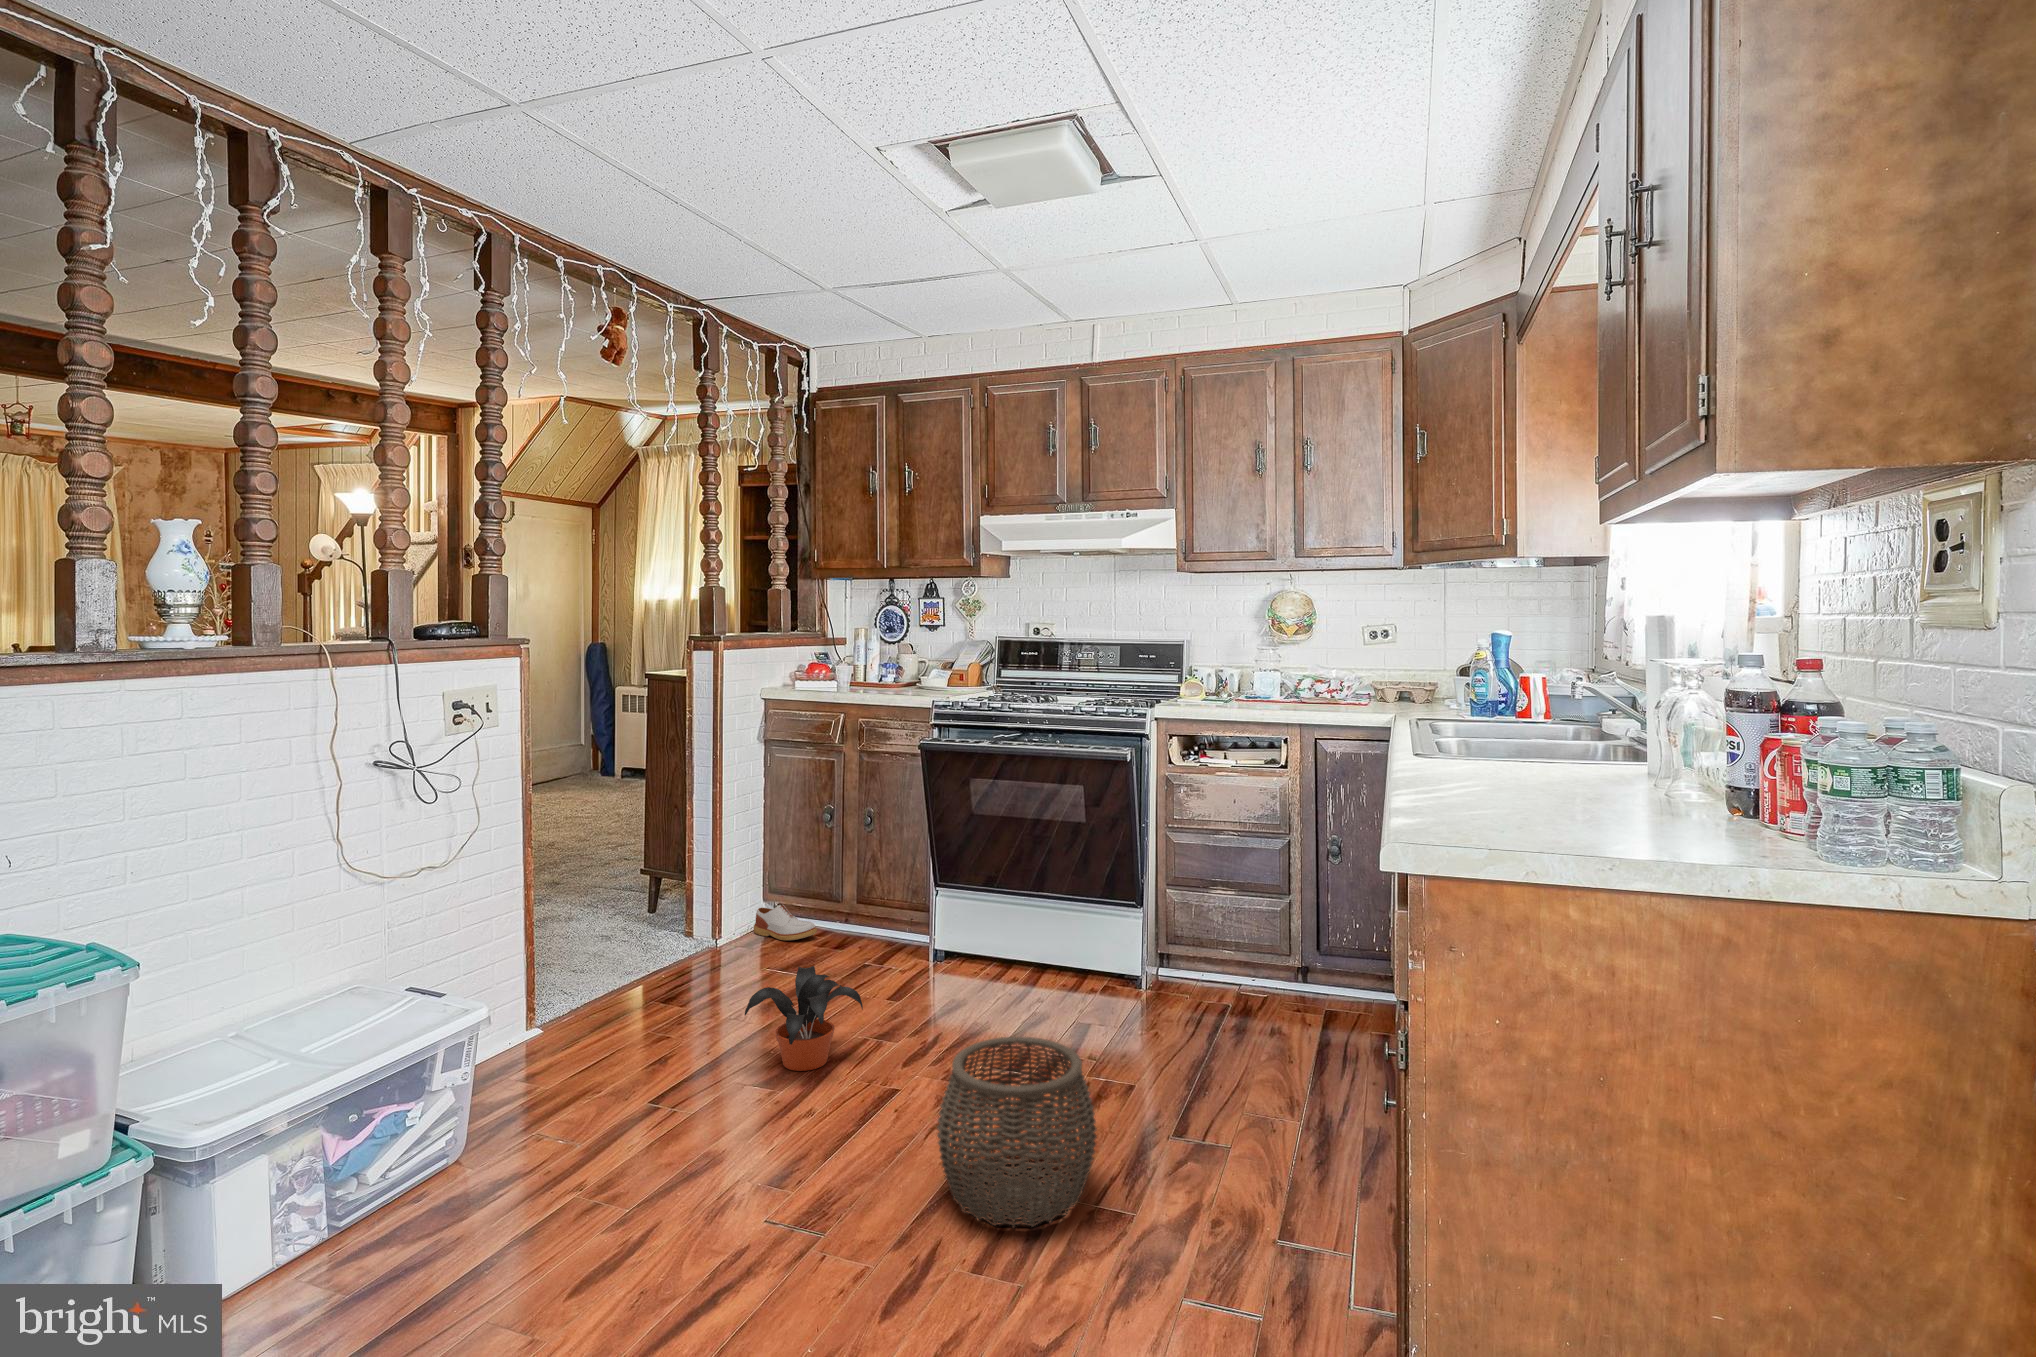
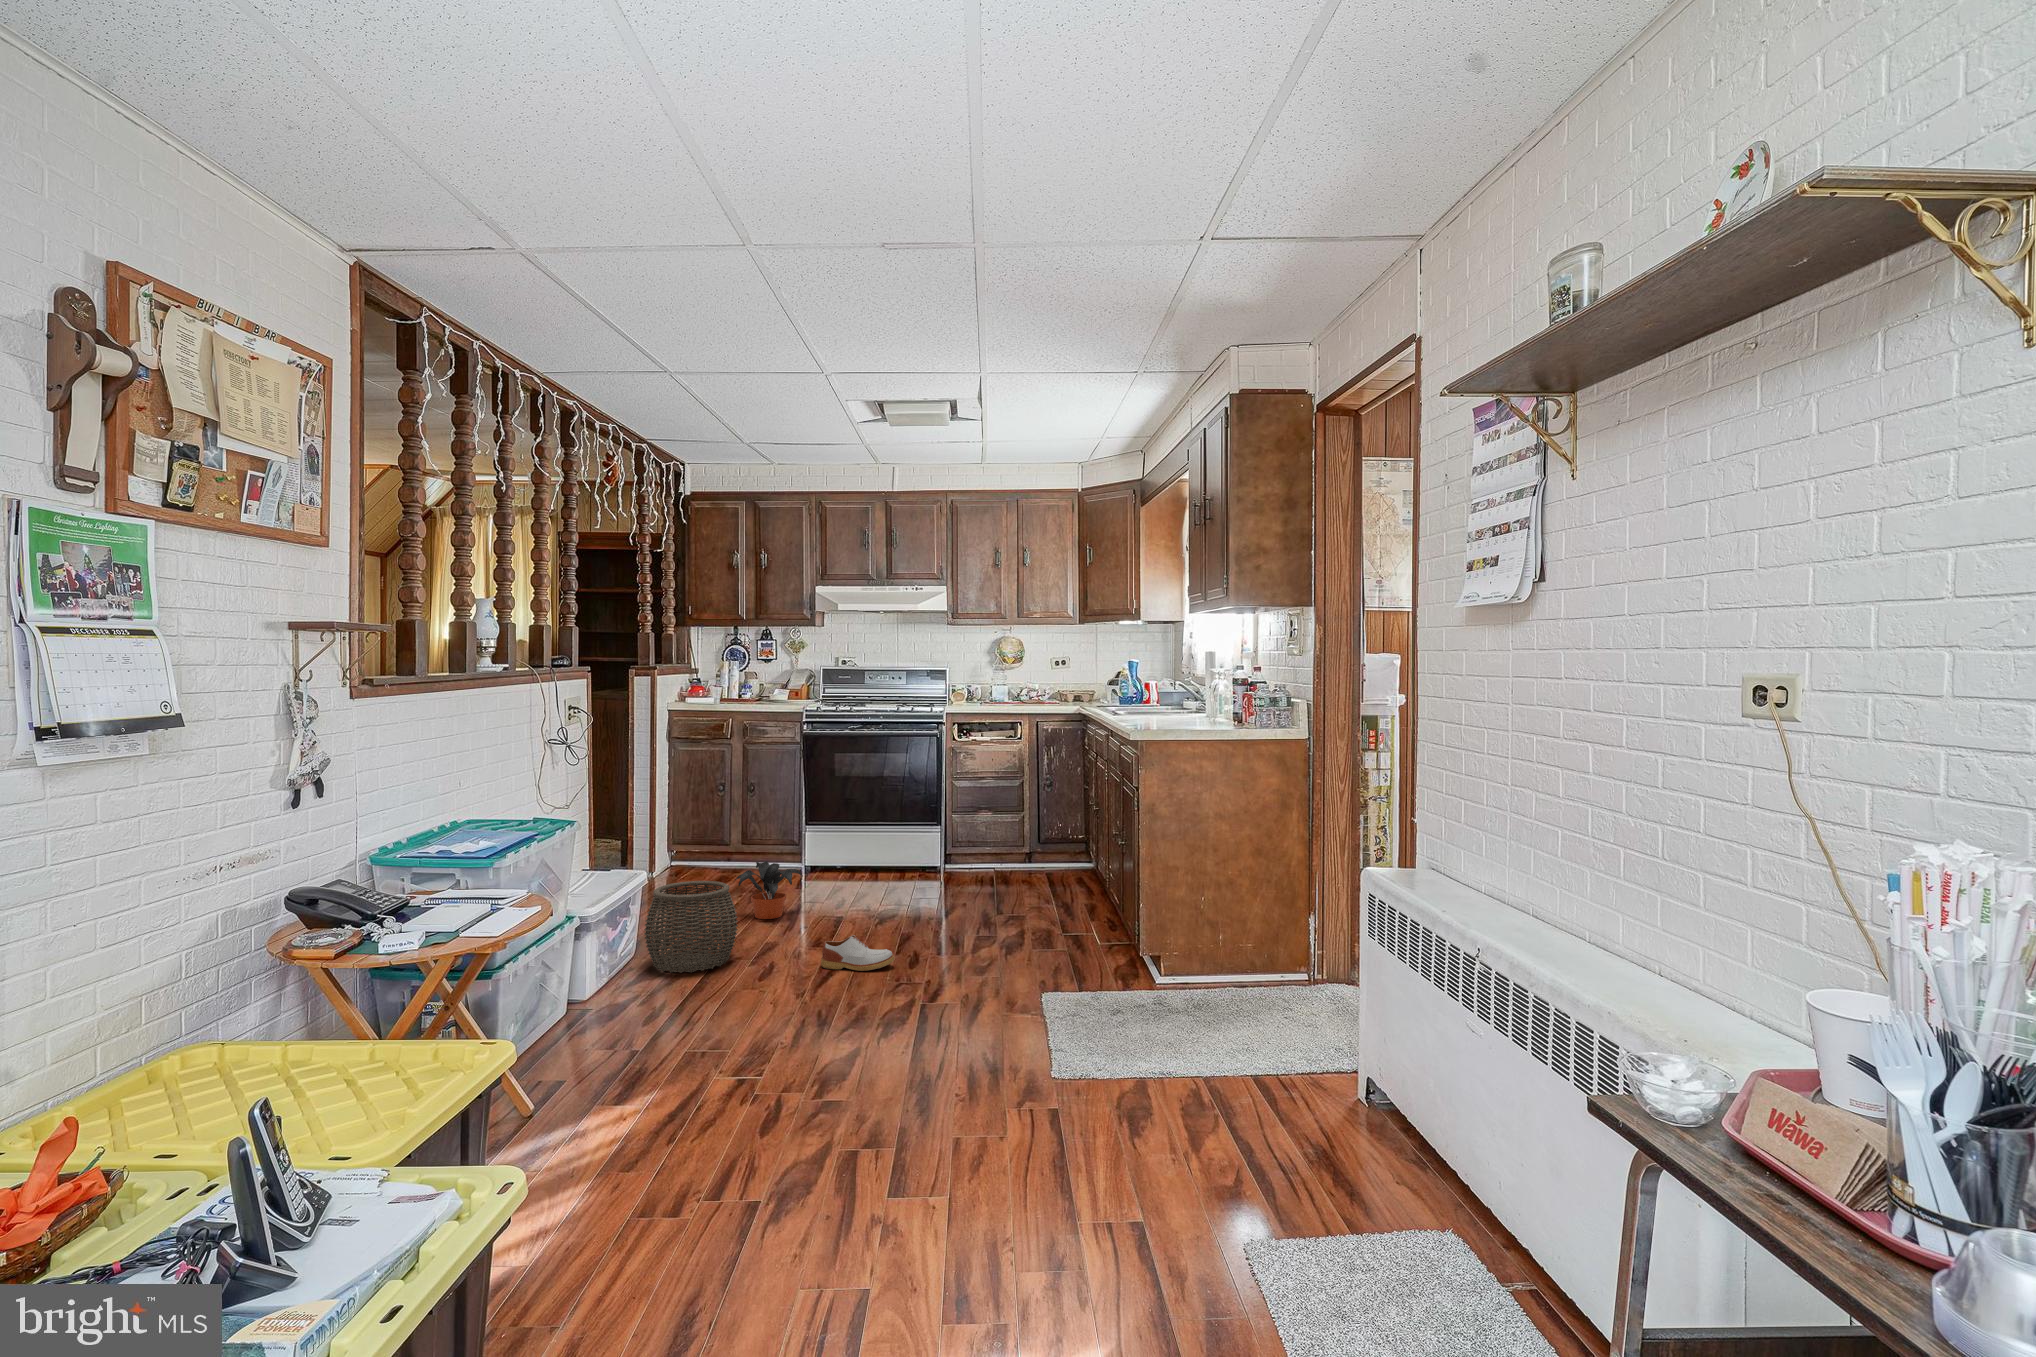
shoe: present [754,905,817,940] -> present [821,935,894,971]
woven basket: present [937,1036,1097,1227] -> present [644,881,738,973]

